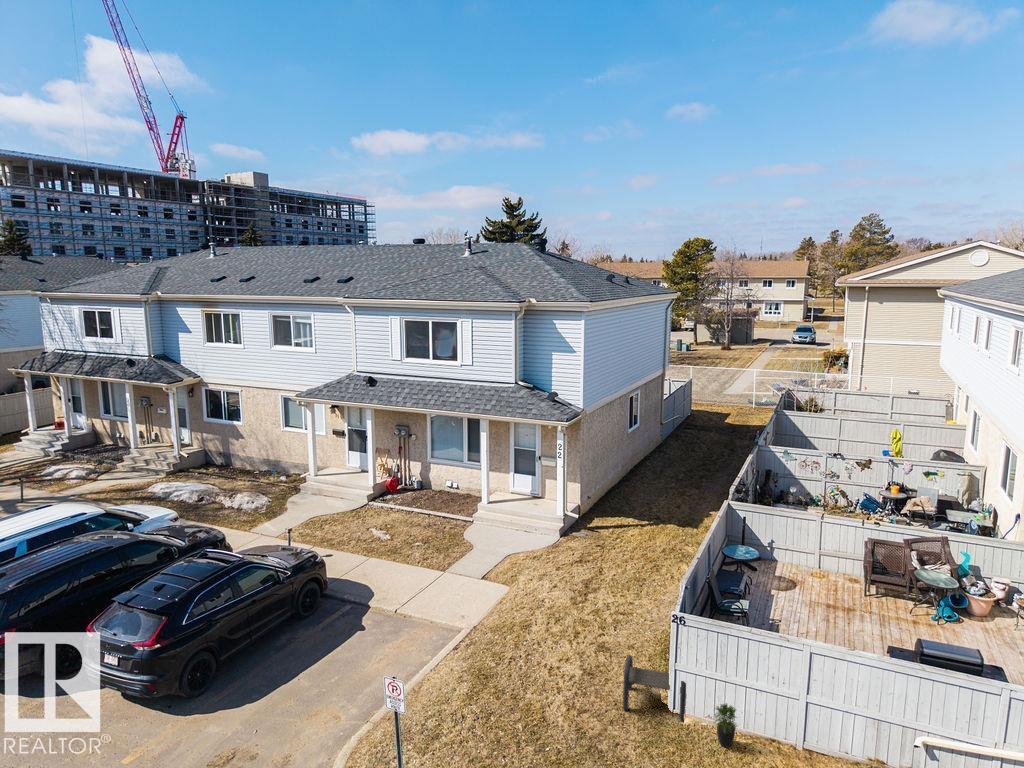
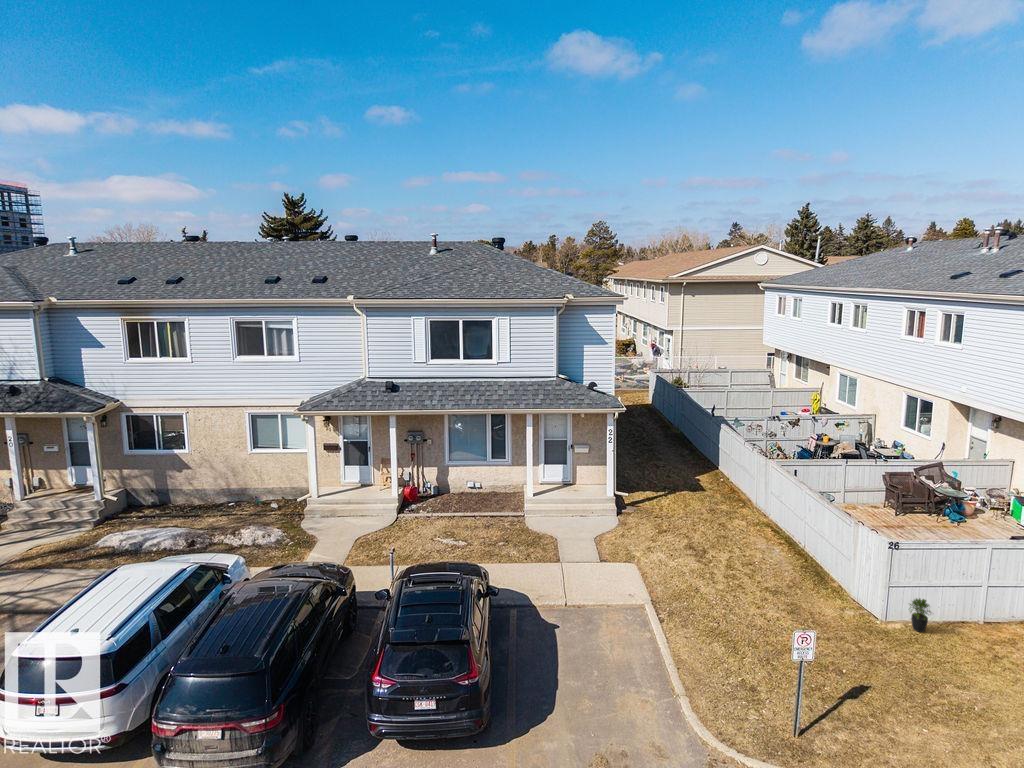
bench: present [623,655,686,721] -> none [814,579,879,627]

